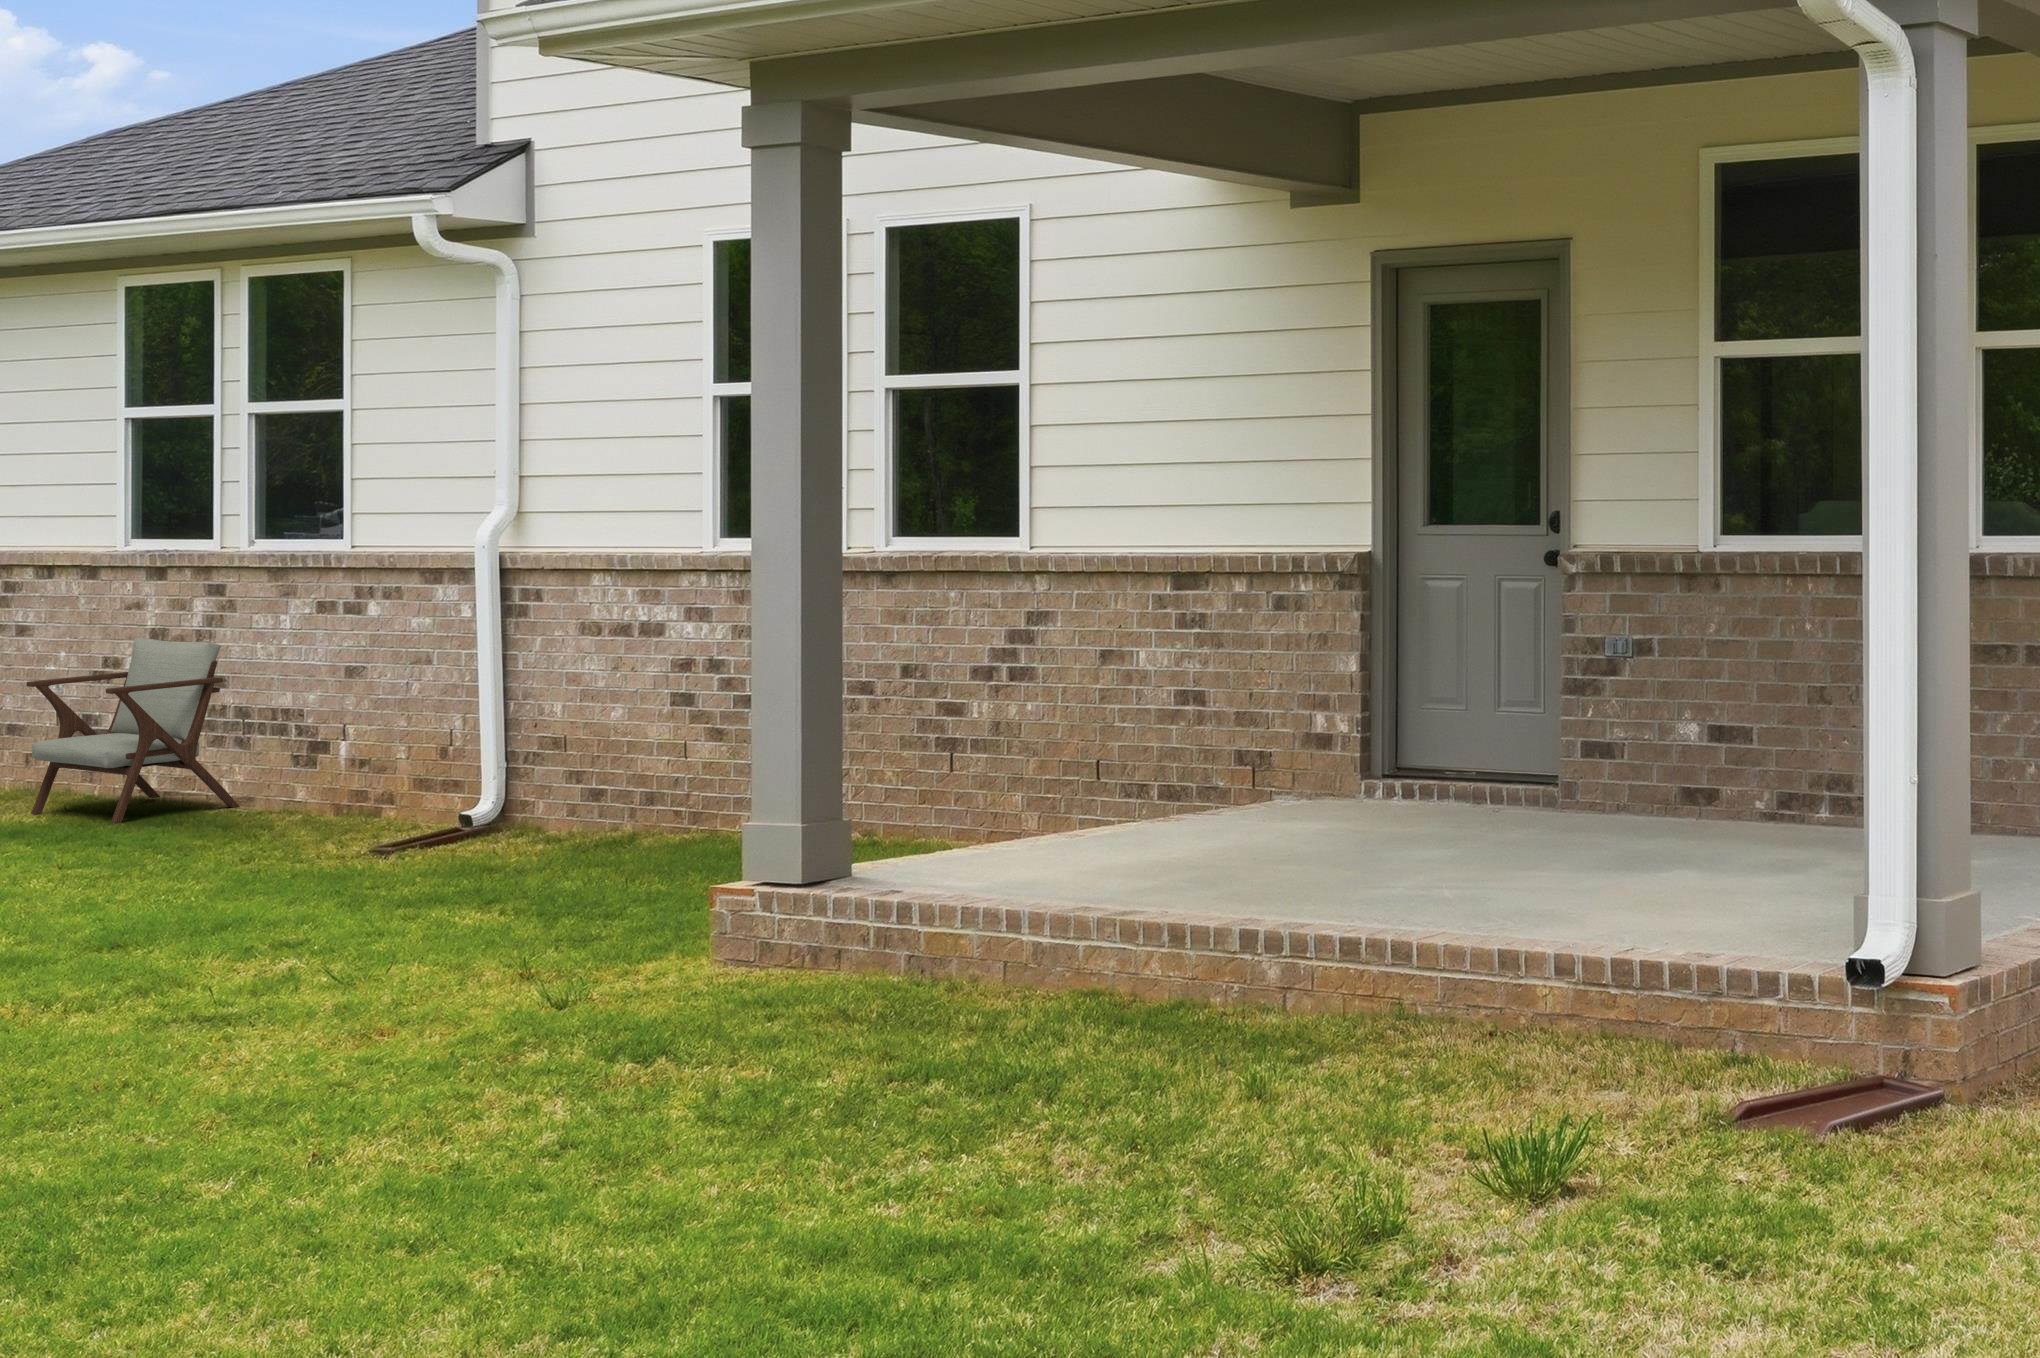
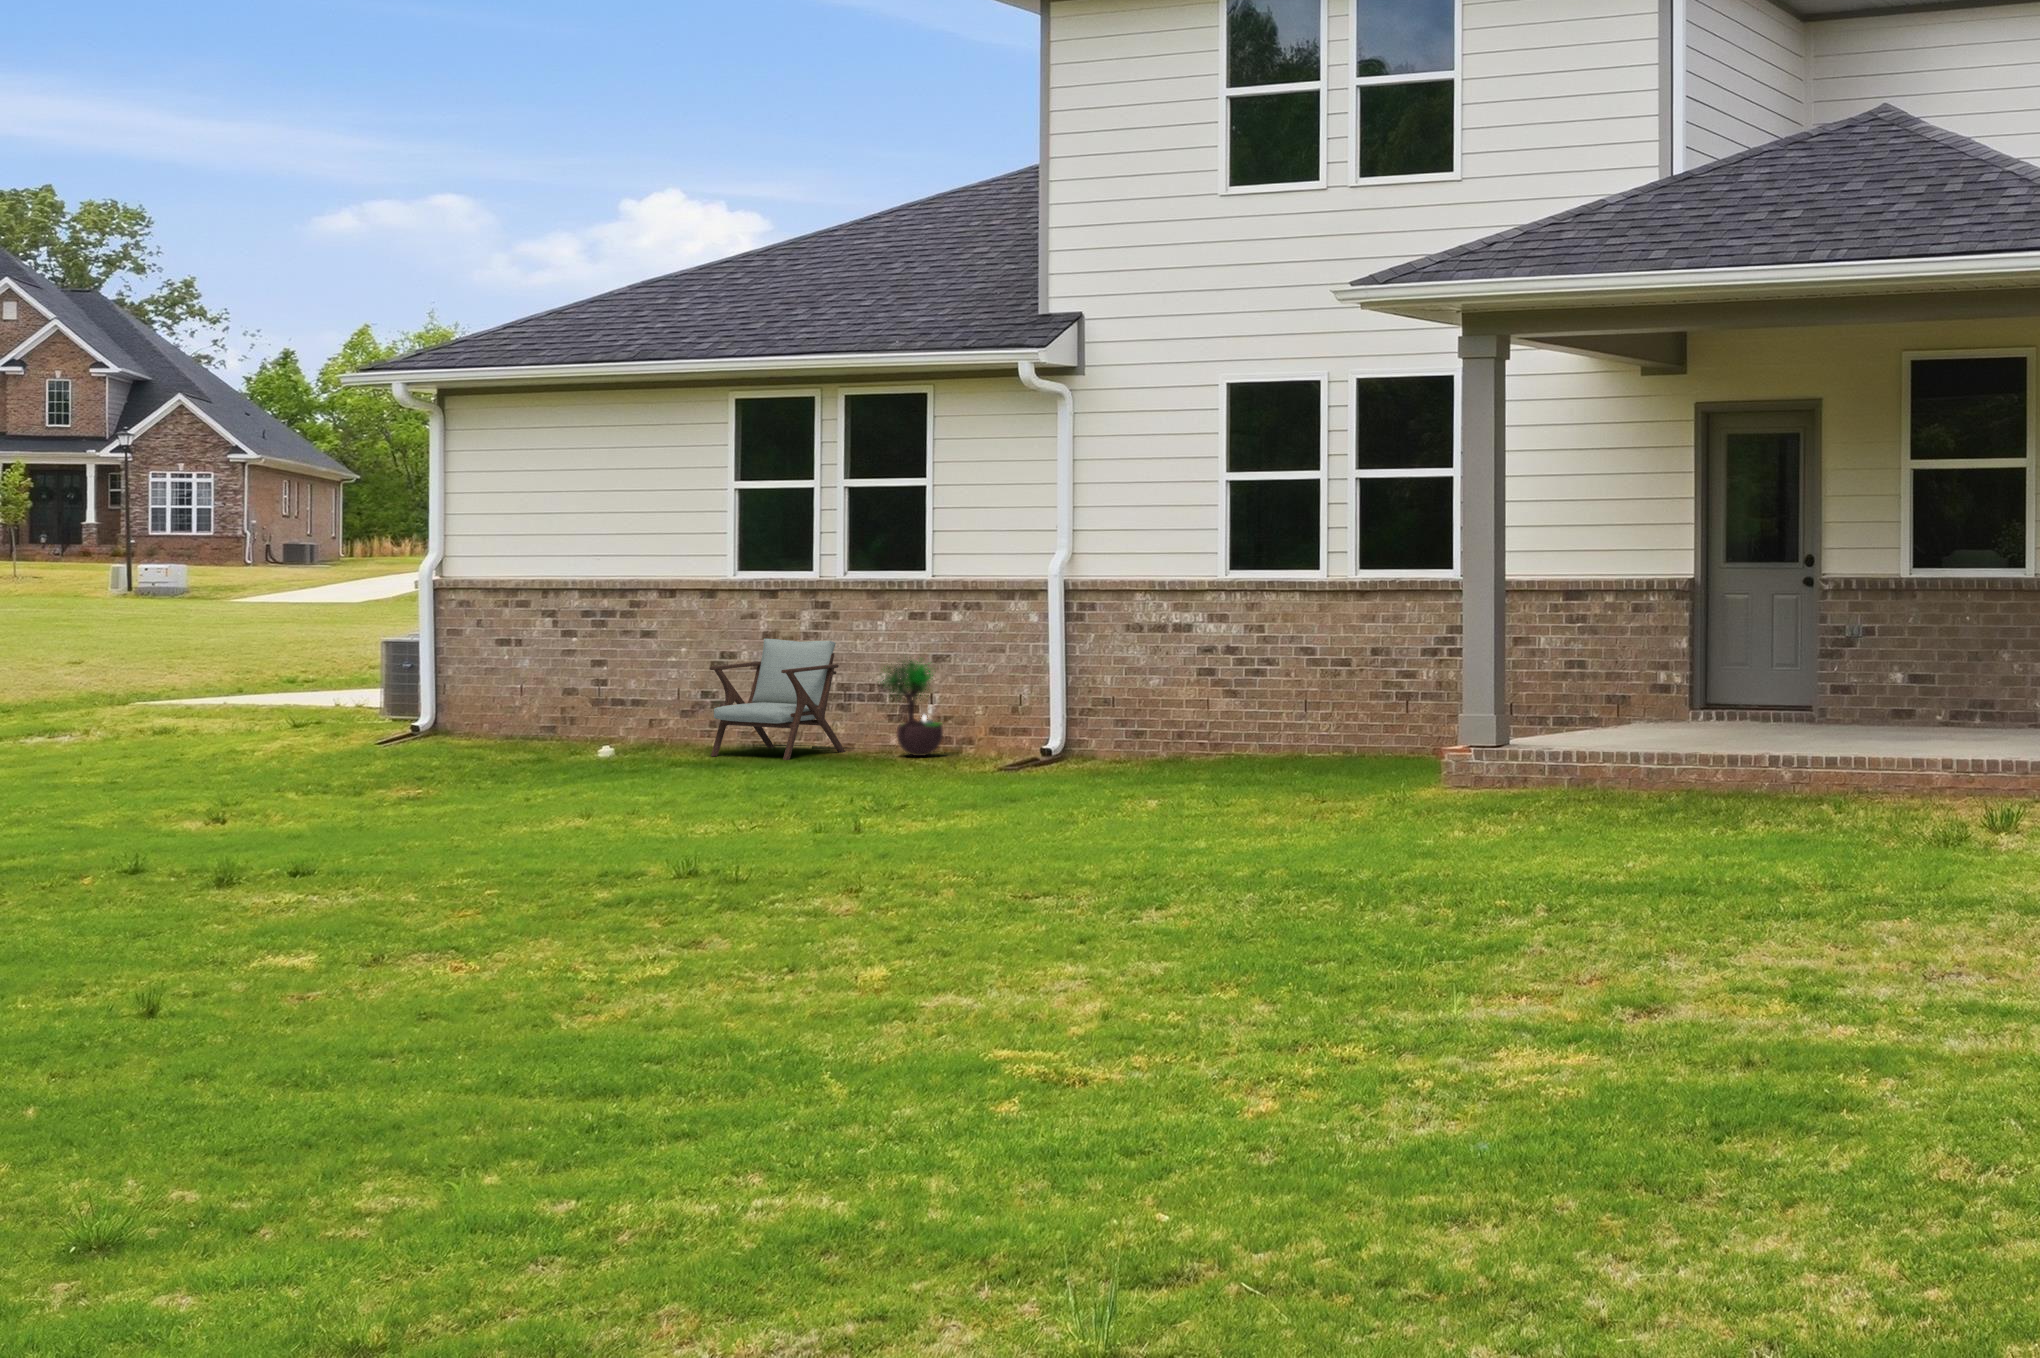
potted tree: none [239,657,356,818] -> present [880,657,943,756]

